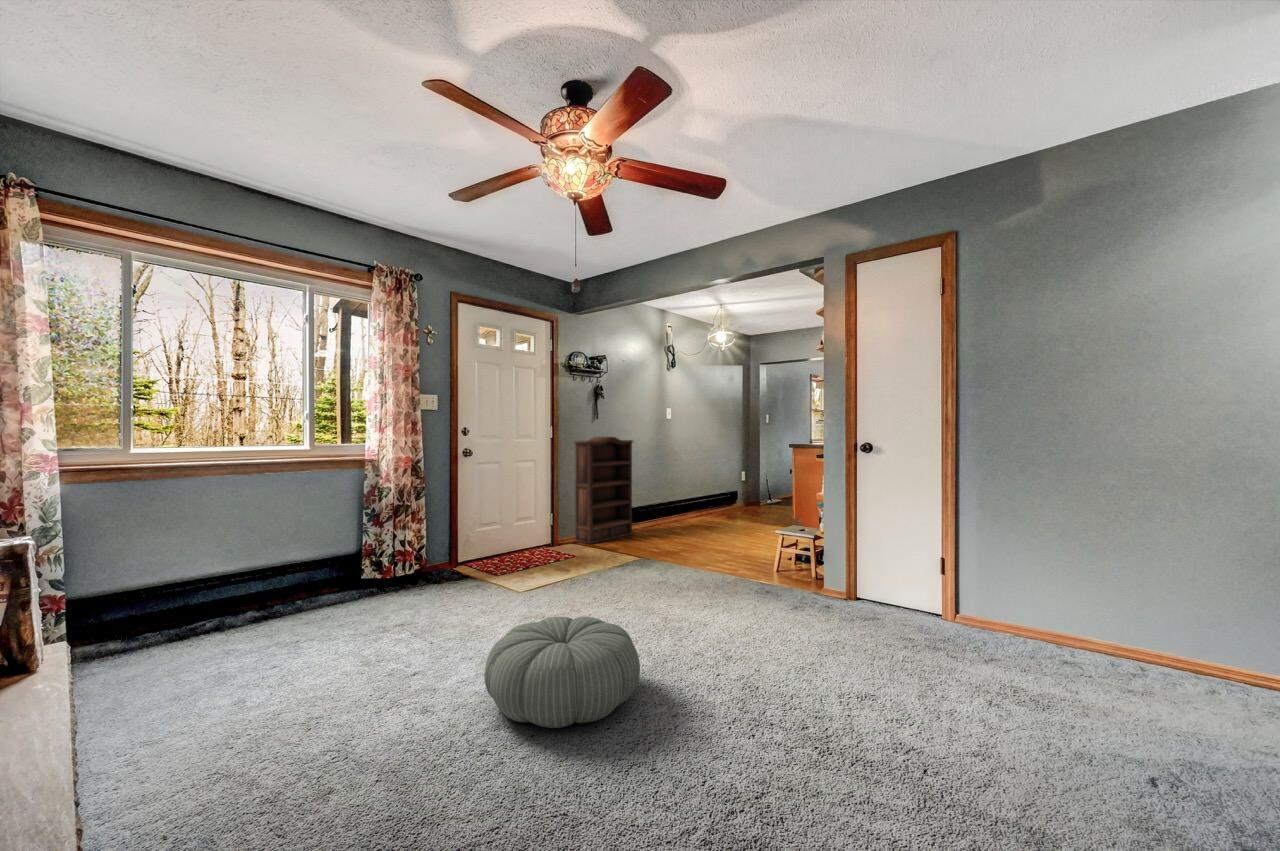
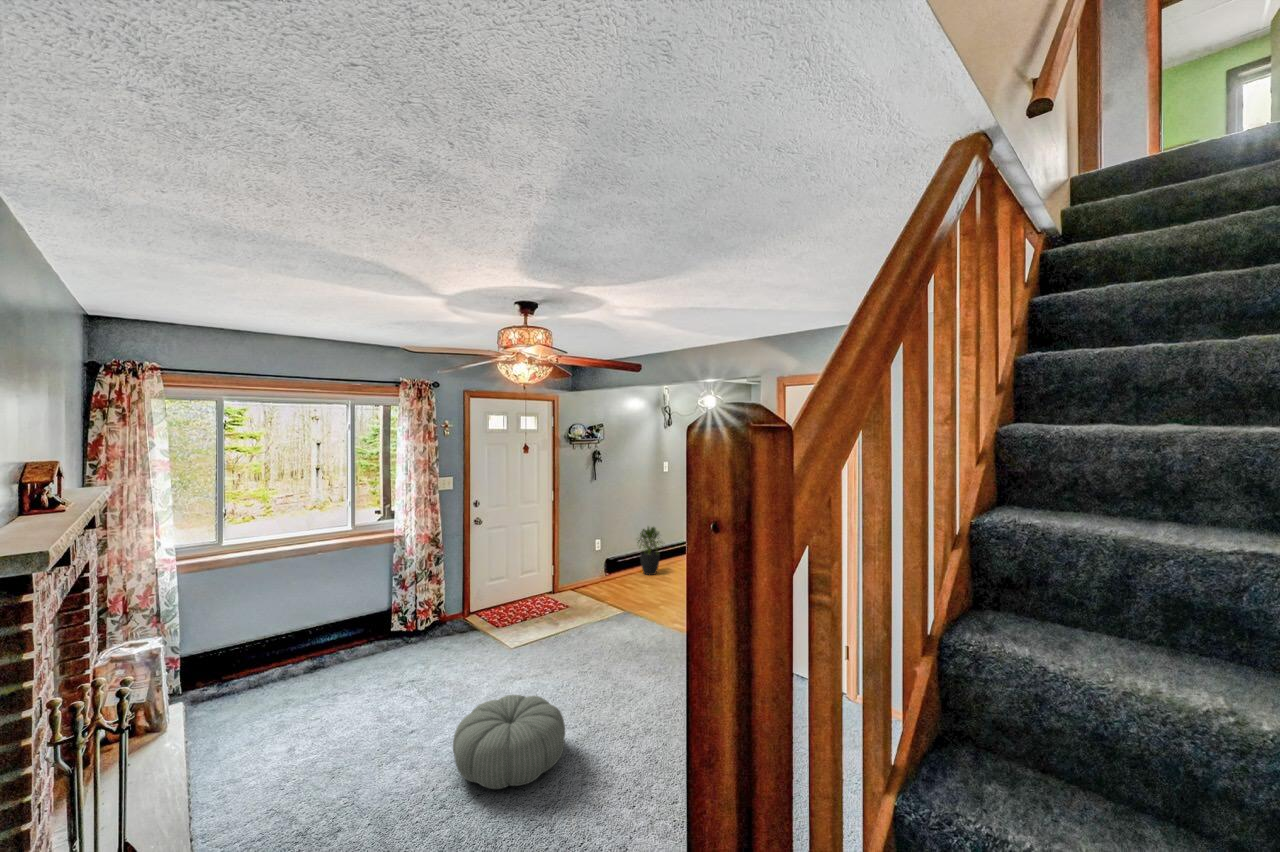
bookshelf: present [574,437,633,544] -> none [572,496,626,592]
potted plant: none [640,473,677,530] -> present [637,527,663,575]

